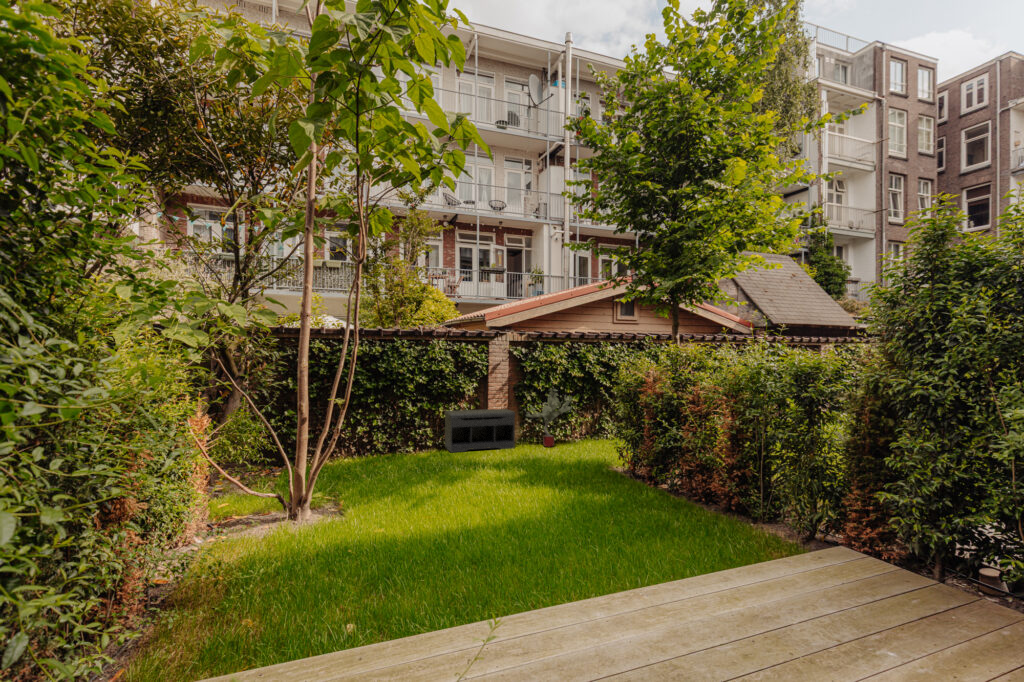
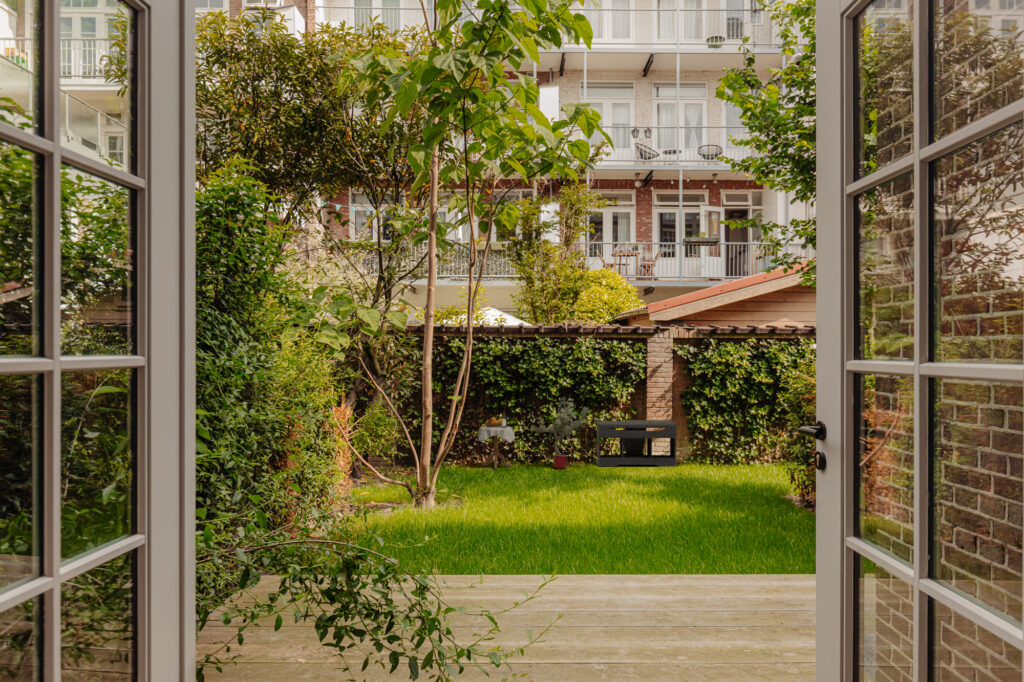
potted tree: present [526,389,571,447] -> present [533,398,589,469]
side table: none [338,407,377,464] -> present [478,411,515,470]

